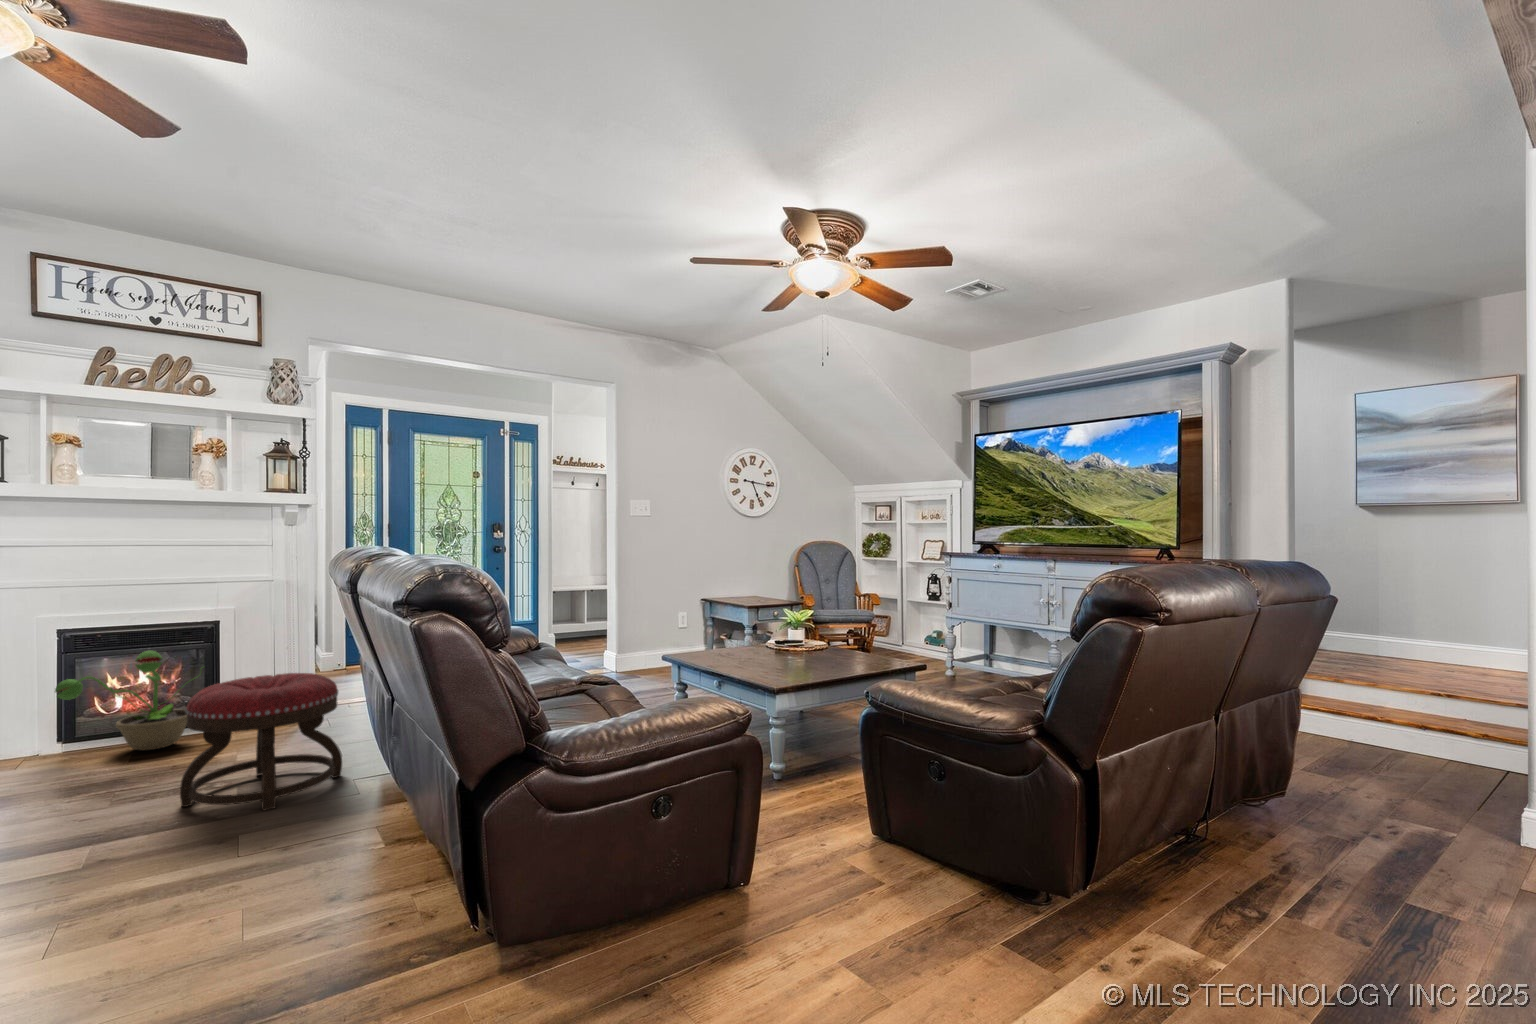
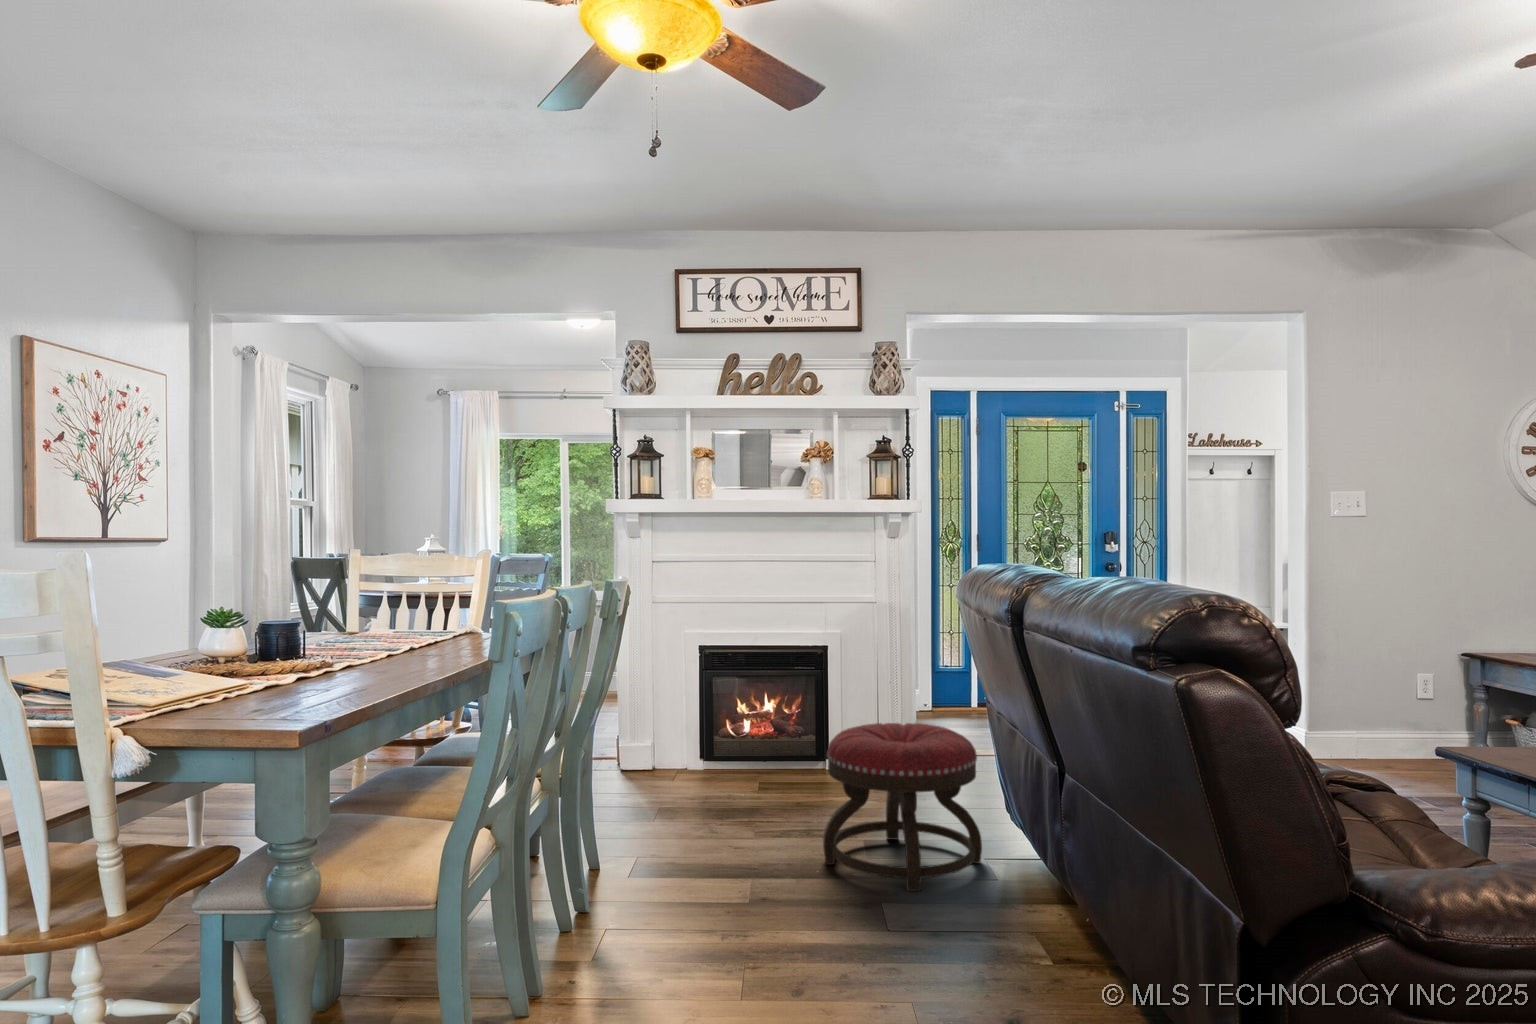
decorative plant: present [55,650,201,750] -> none [701,678,821,783]

